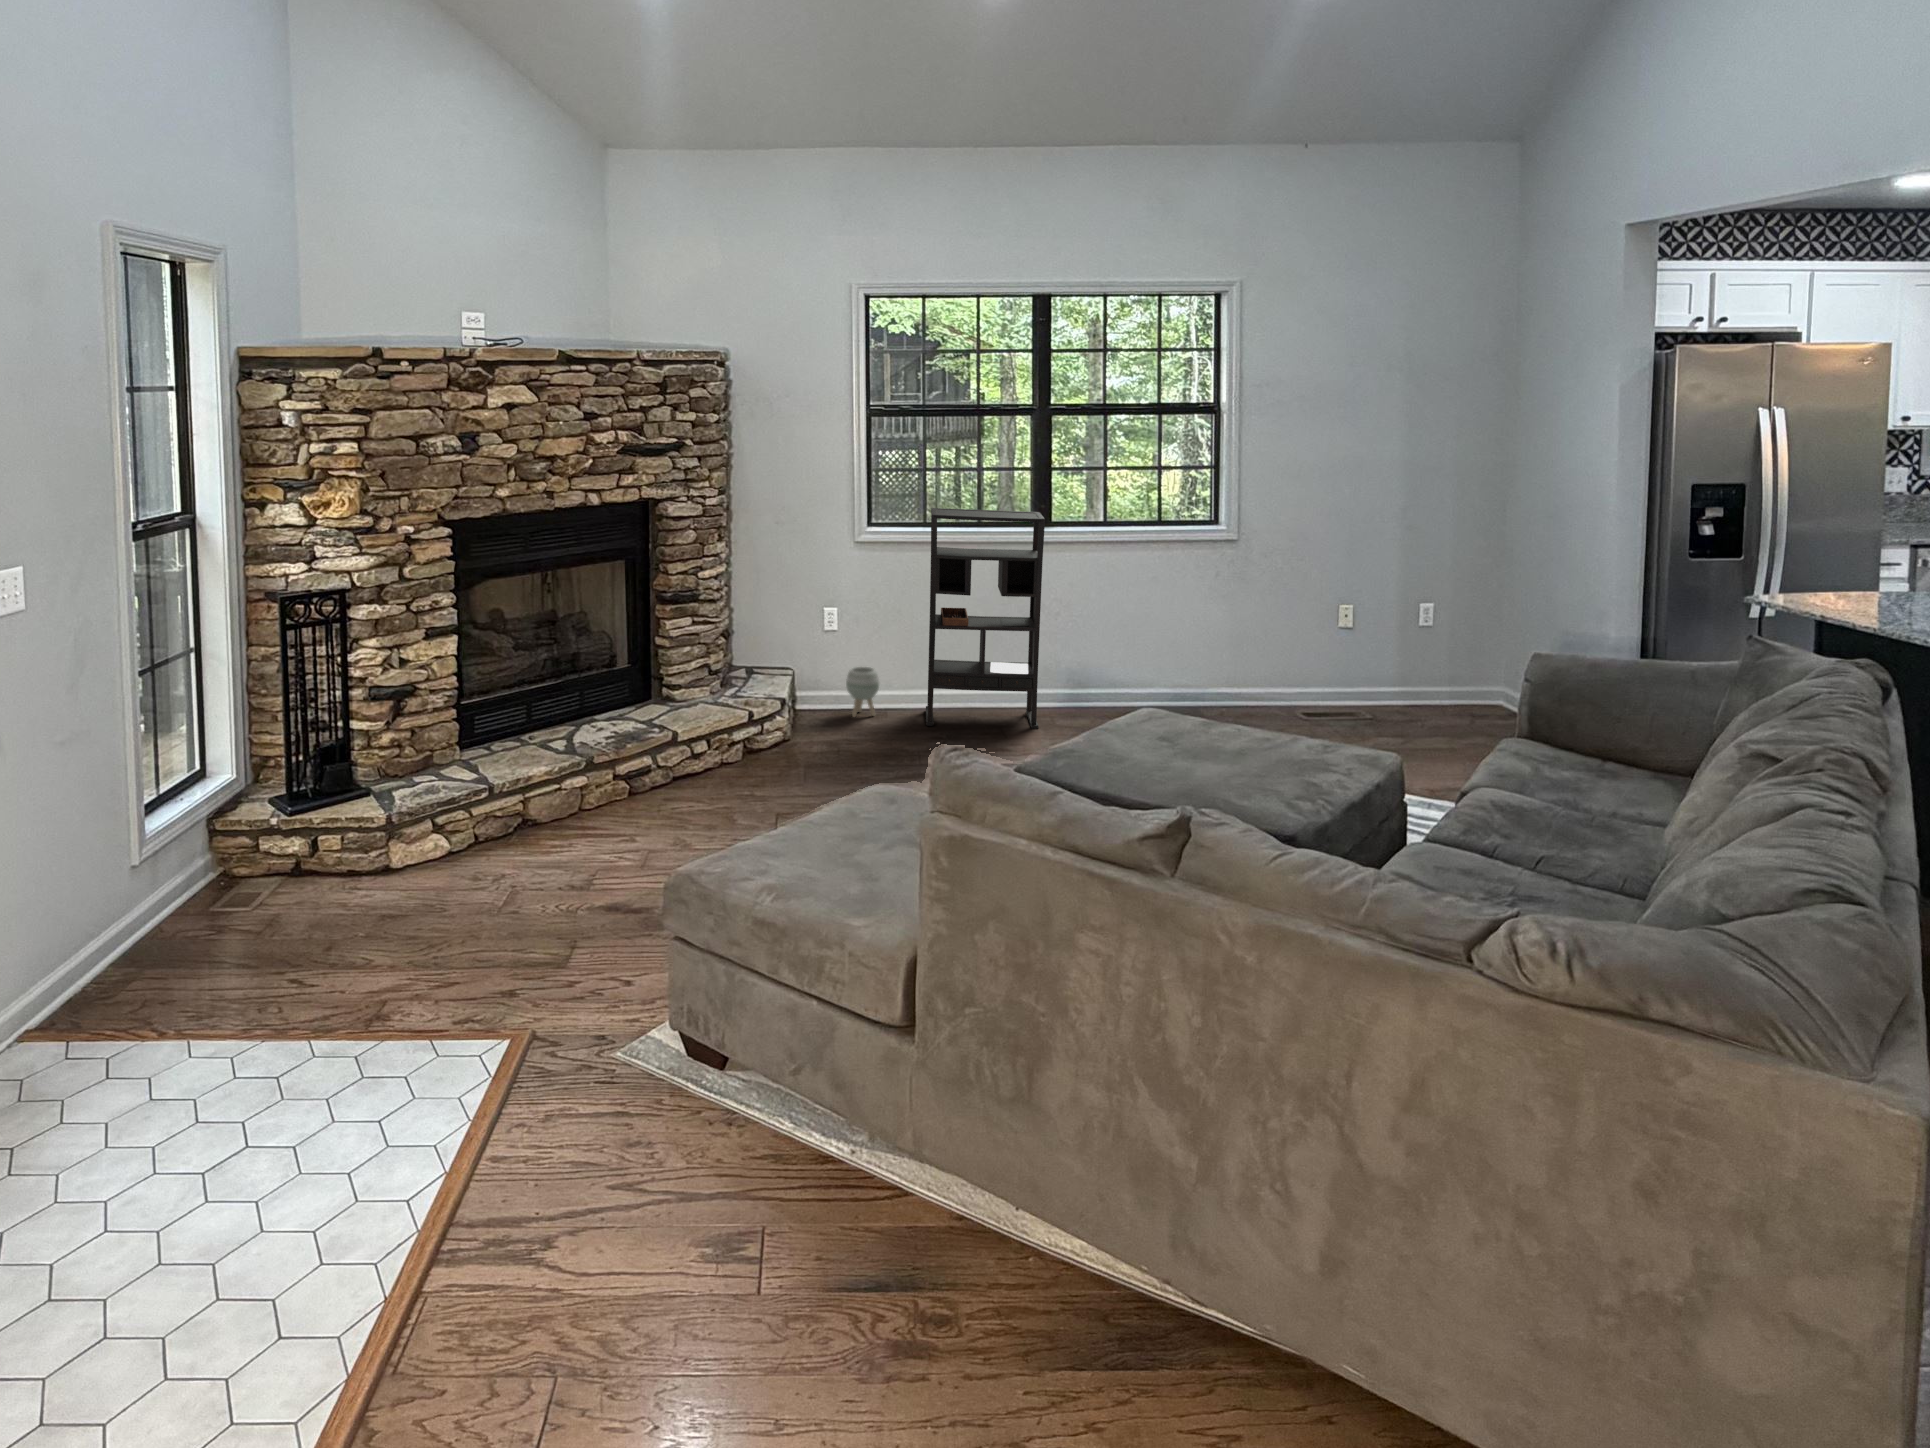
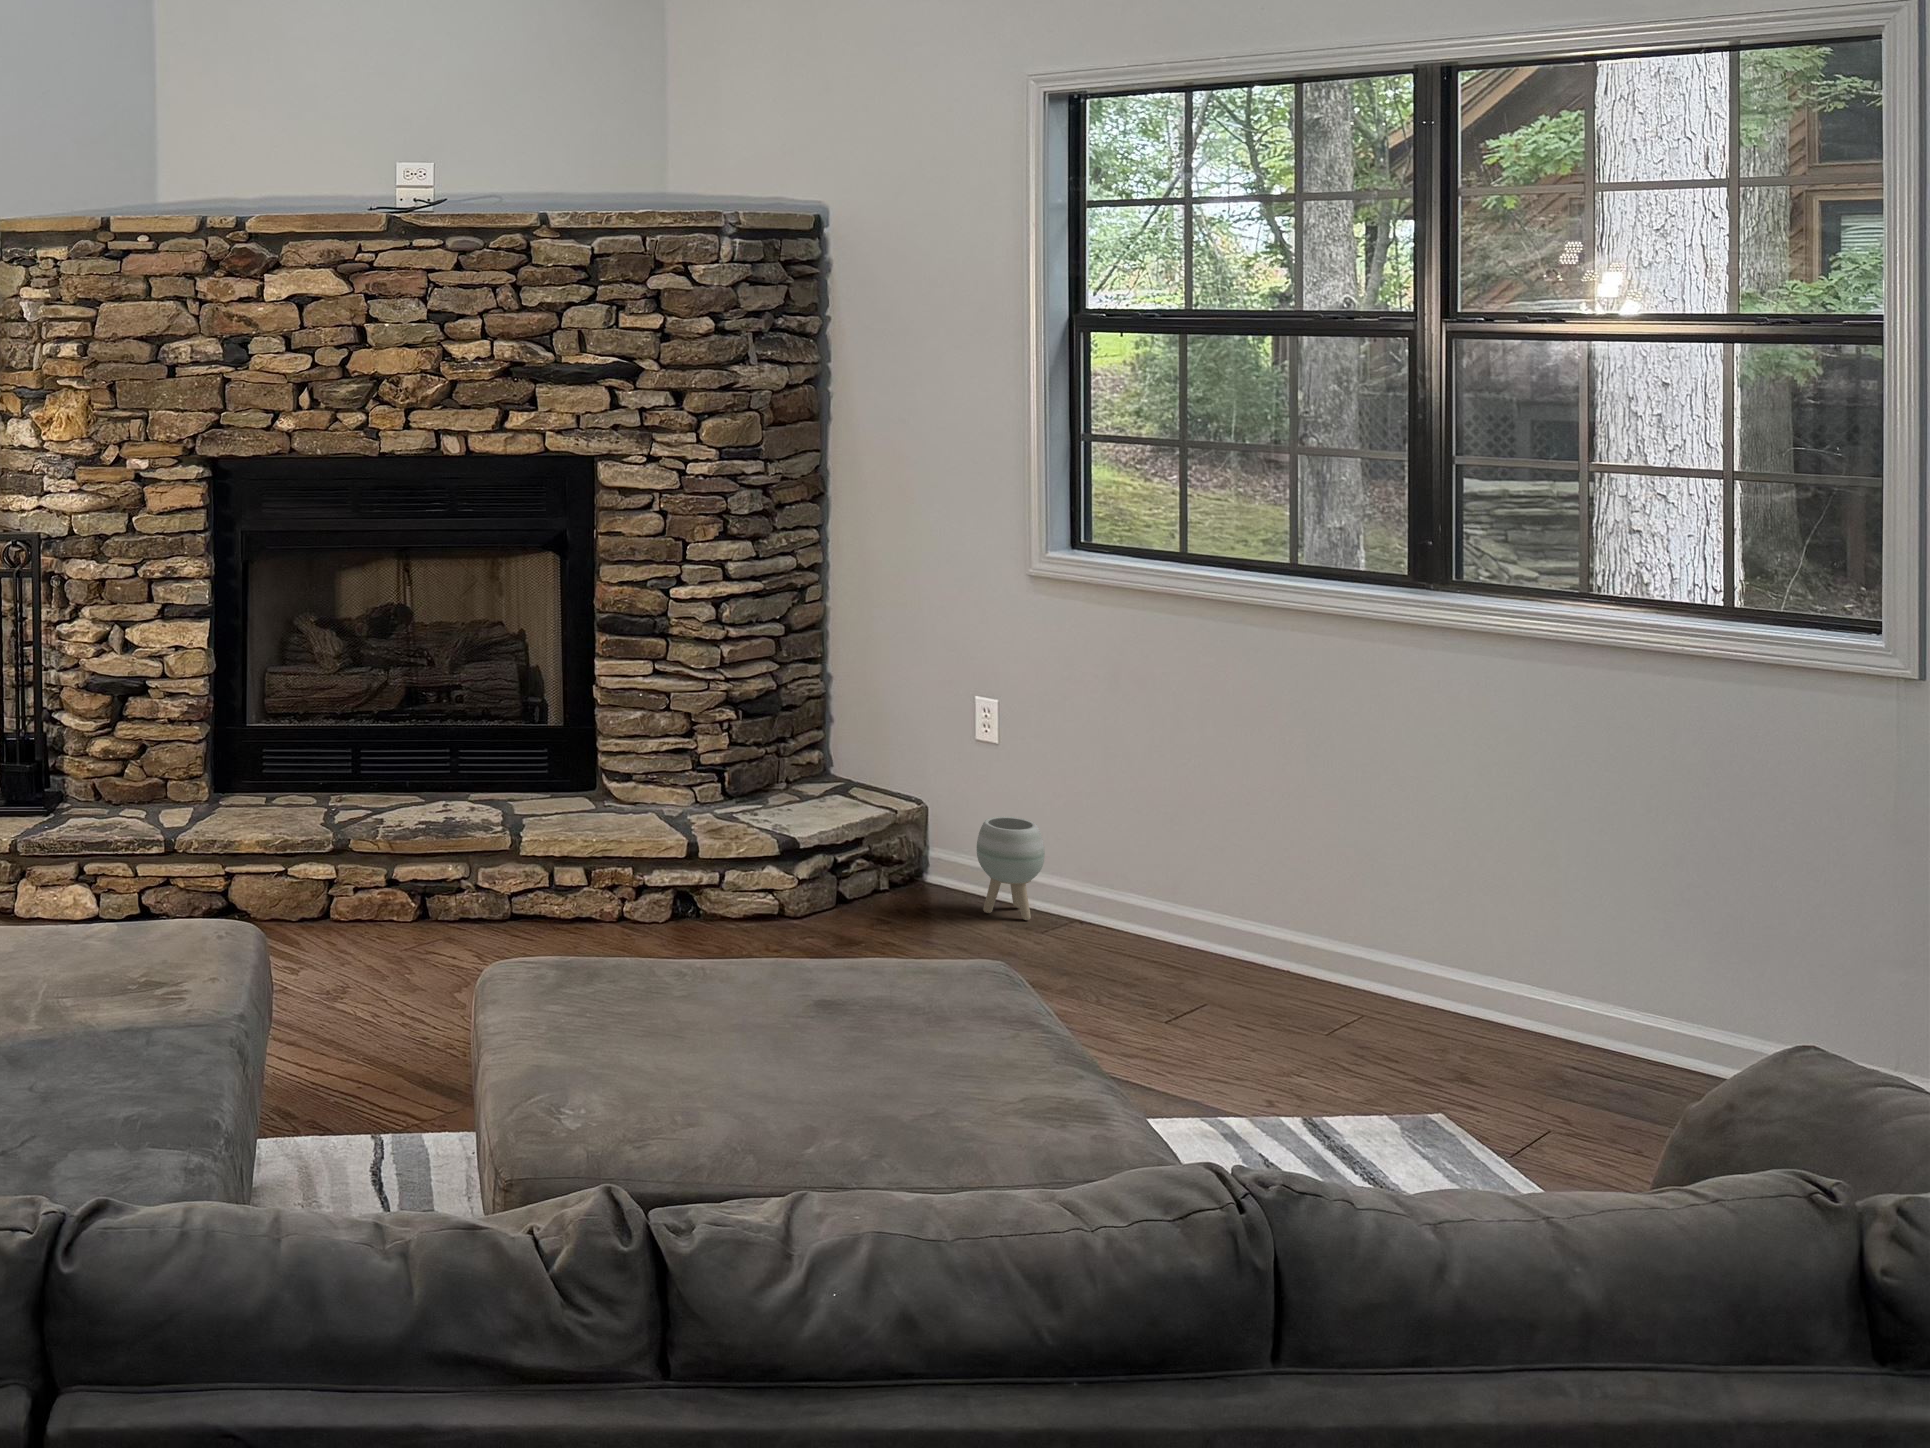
bookshelf: present [926,508,1045,729] -> none [1083,517,1368,1024]

